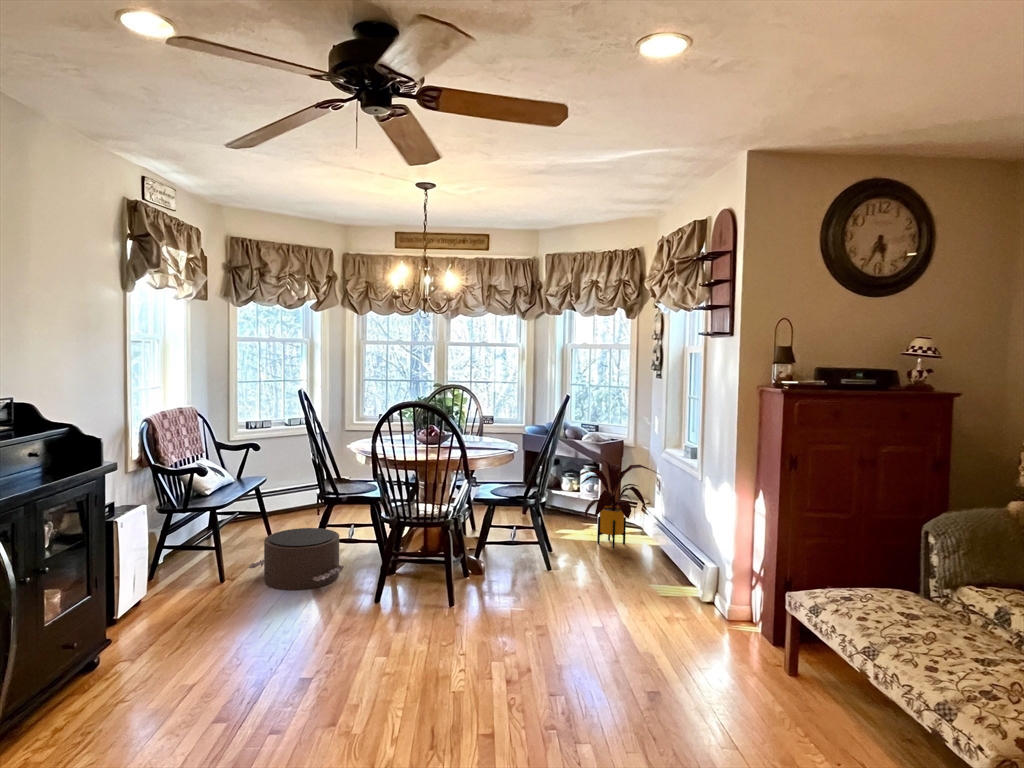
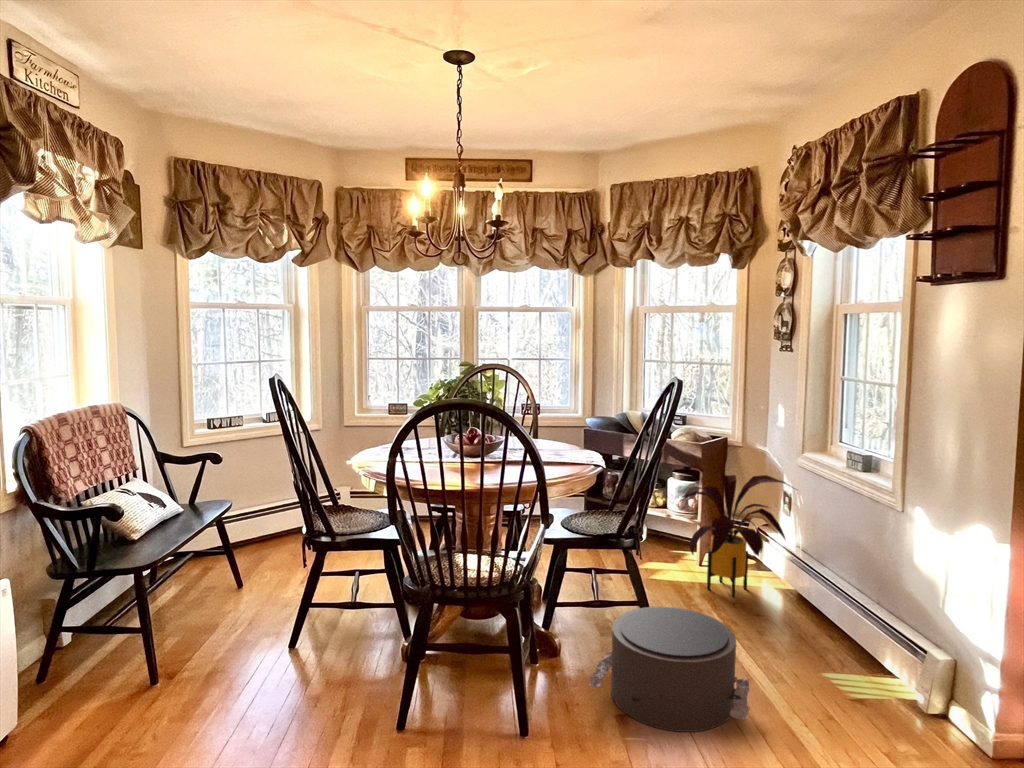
pouf: present [248,528,345,590] -> present [589,607,750,732]

